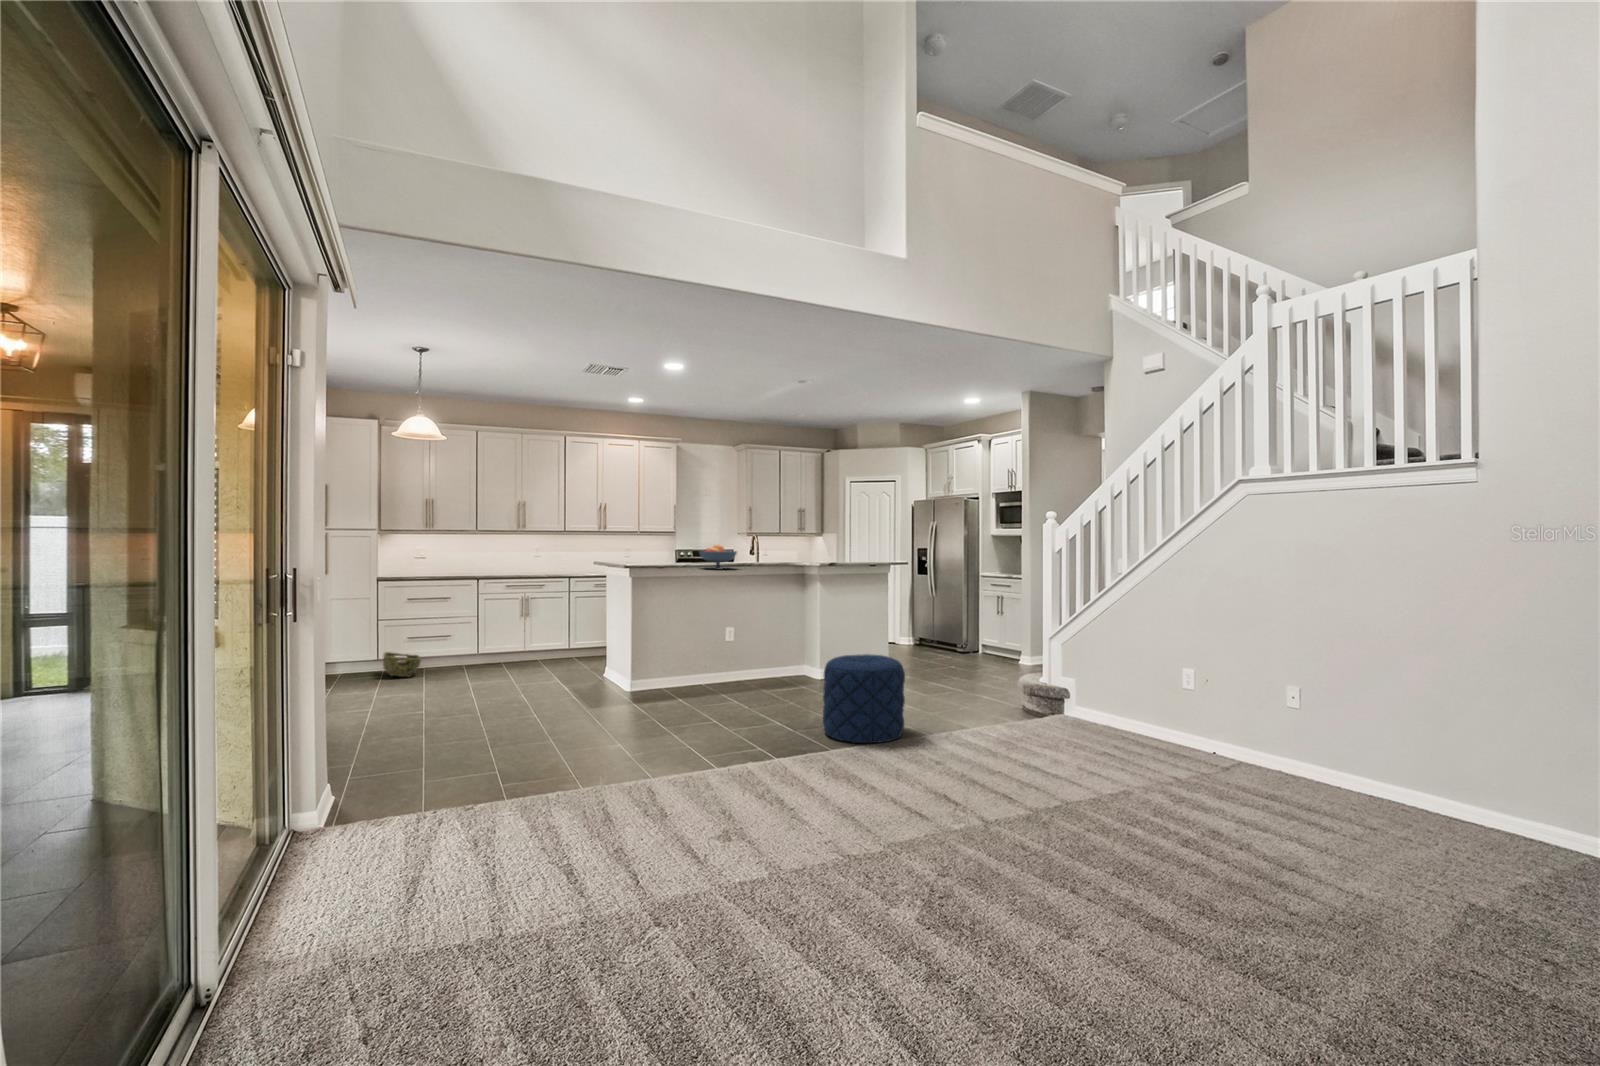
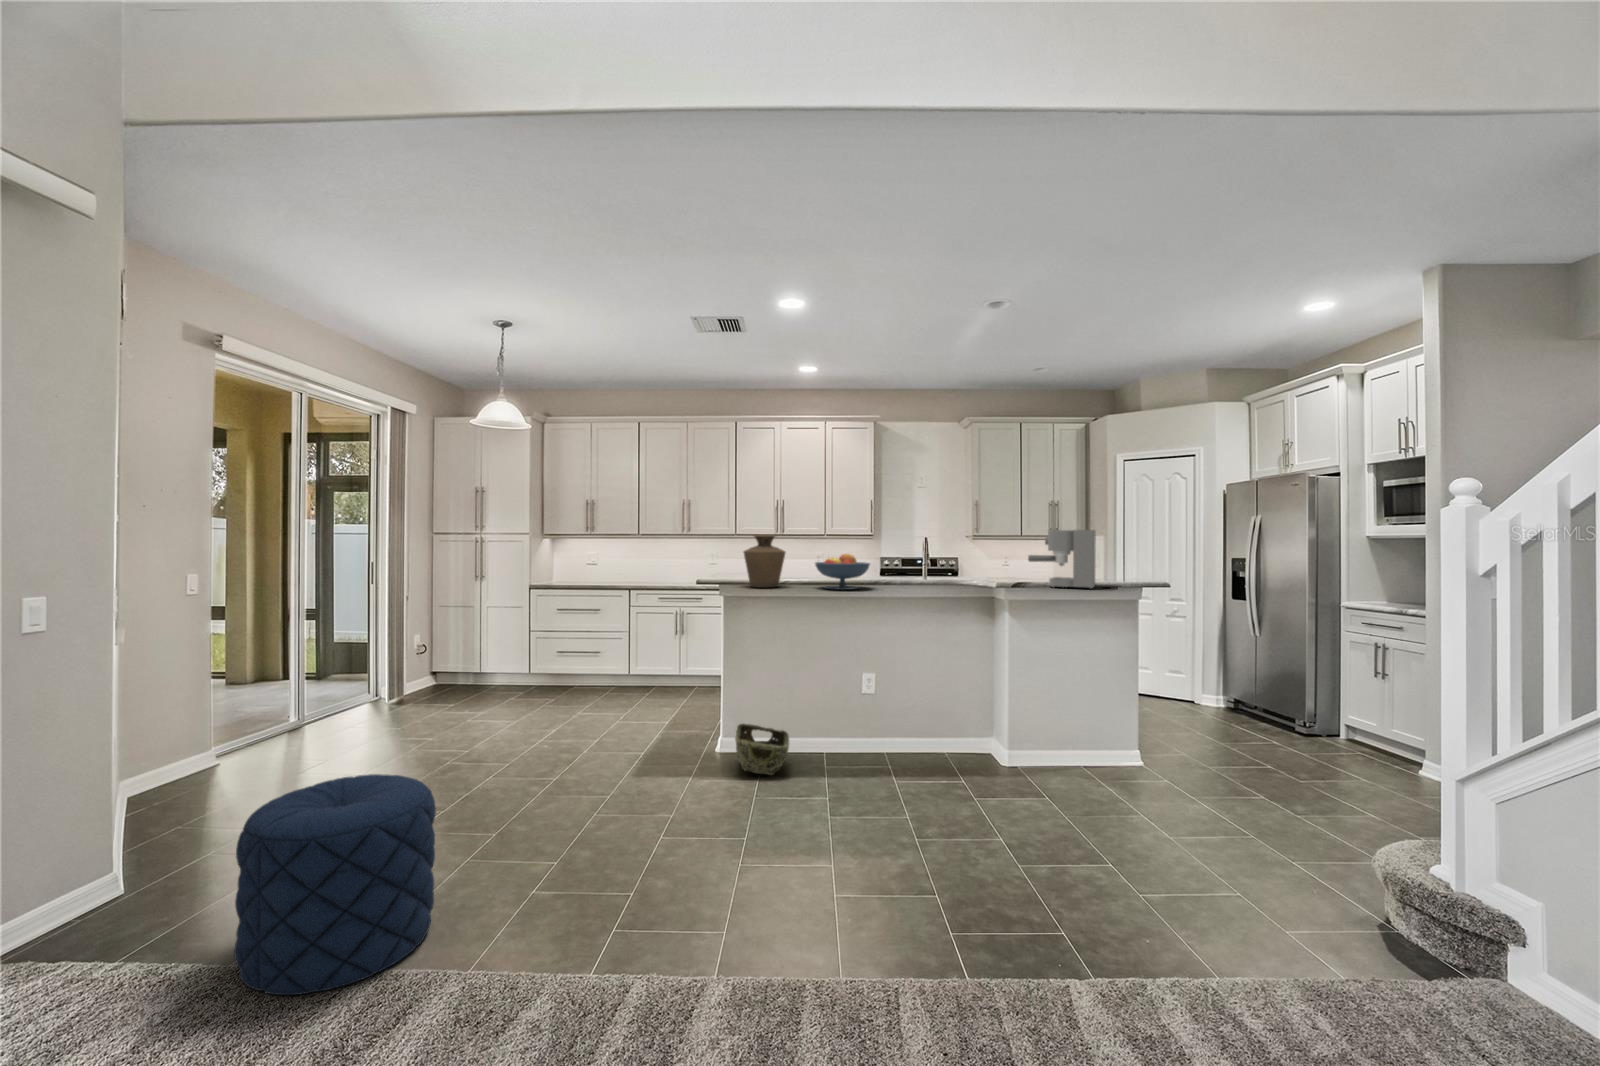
coffee maker: none [822,530,864,567] -> present [1028,530,1096,589]
vase: none [648,532,679,569] -> present [744,535,785,587]
woven basket: present [383,652,421,677] -> present [735,724,789,775]
pouf: present [823,654,905,743] -> present [234,774,436,995]

